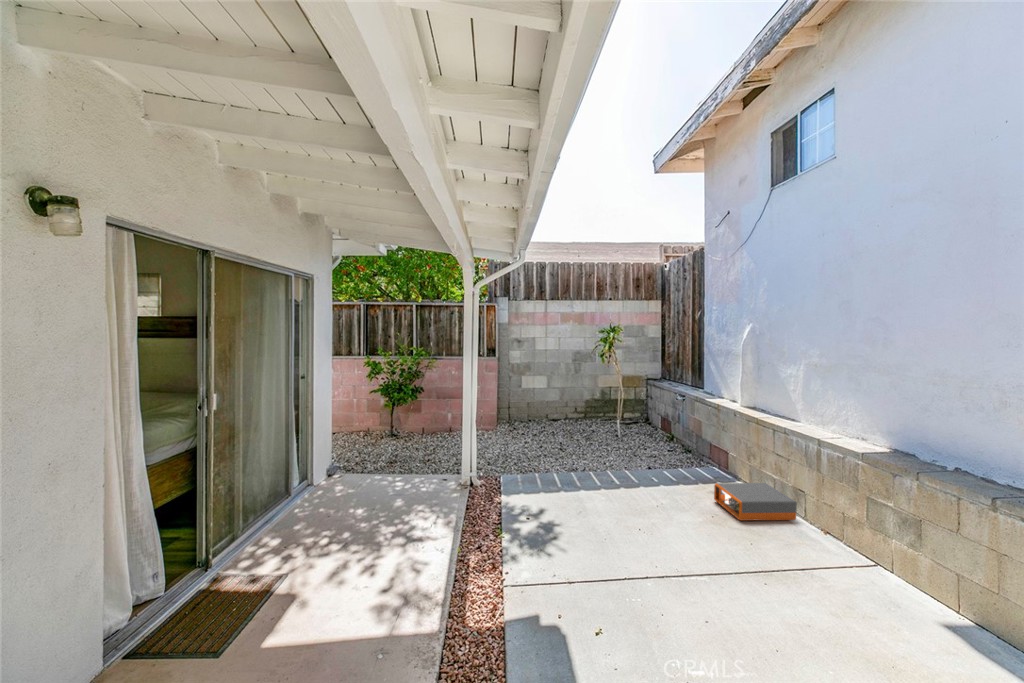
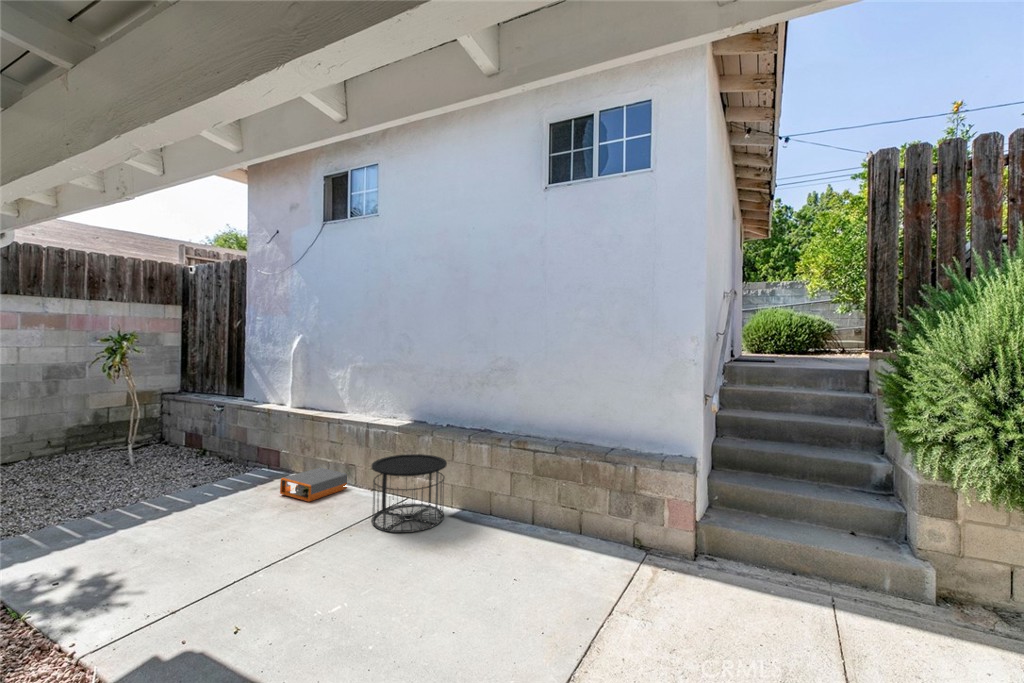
side table: none [803,497,950,639] -> present [372,454,447,533]

